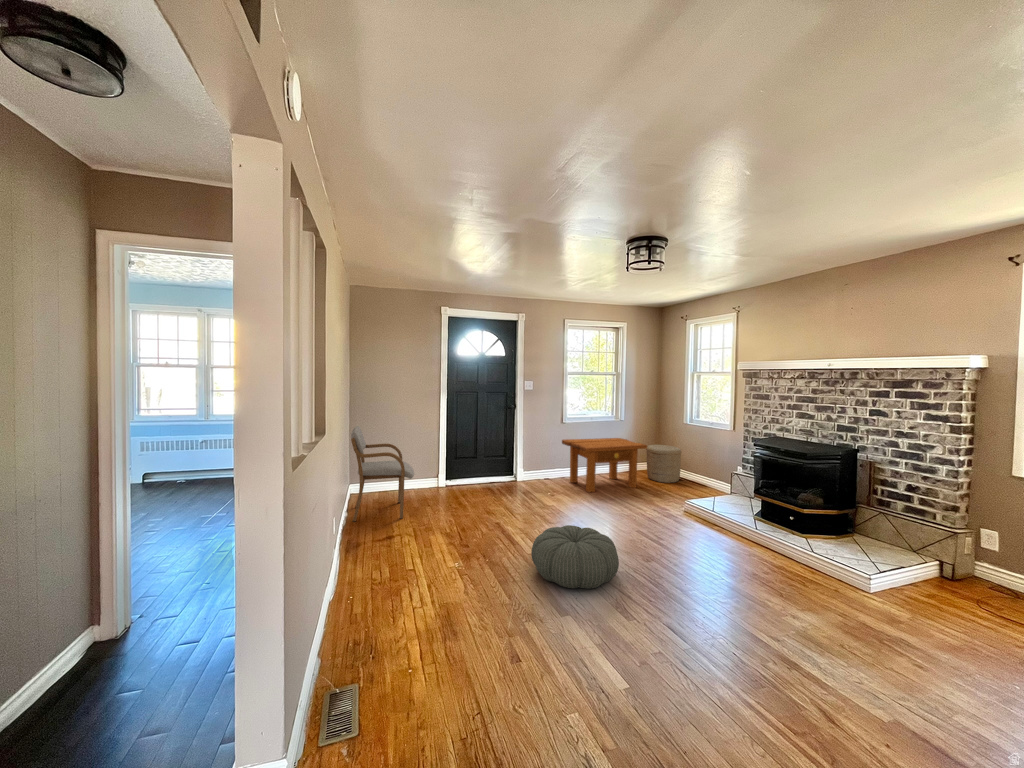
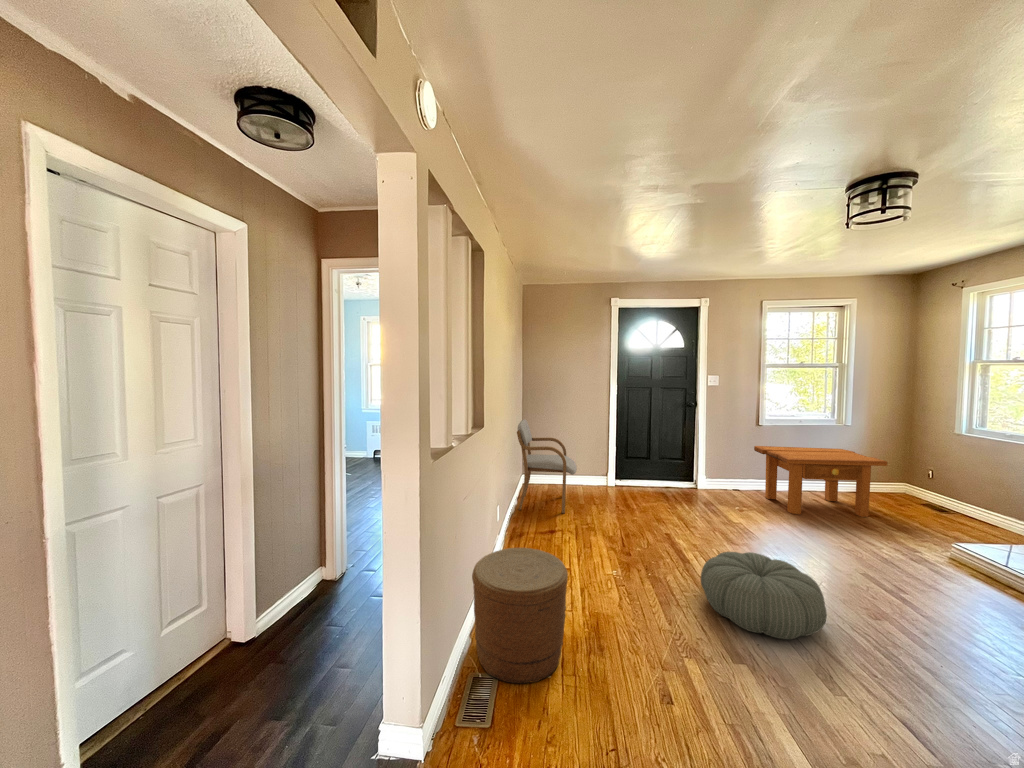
woven basket: present [646,445,682,483] -> present [472,548,568,683]

